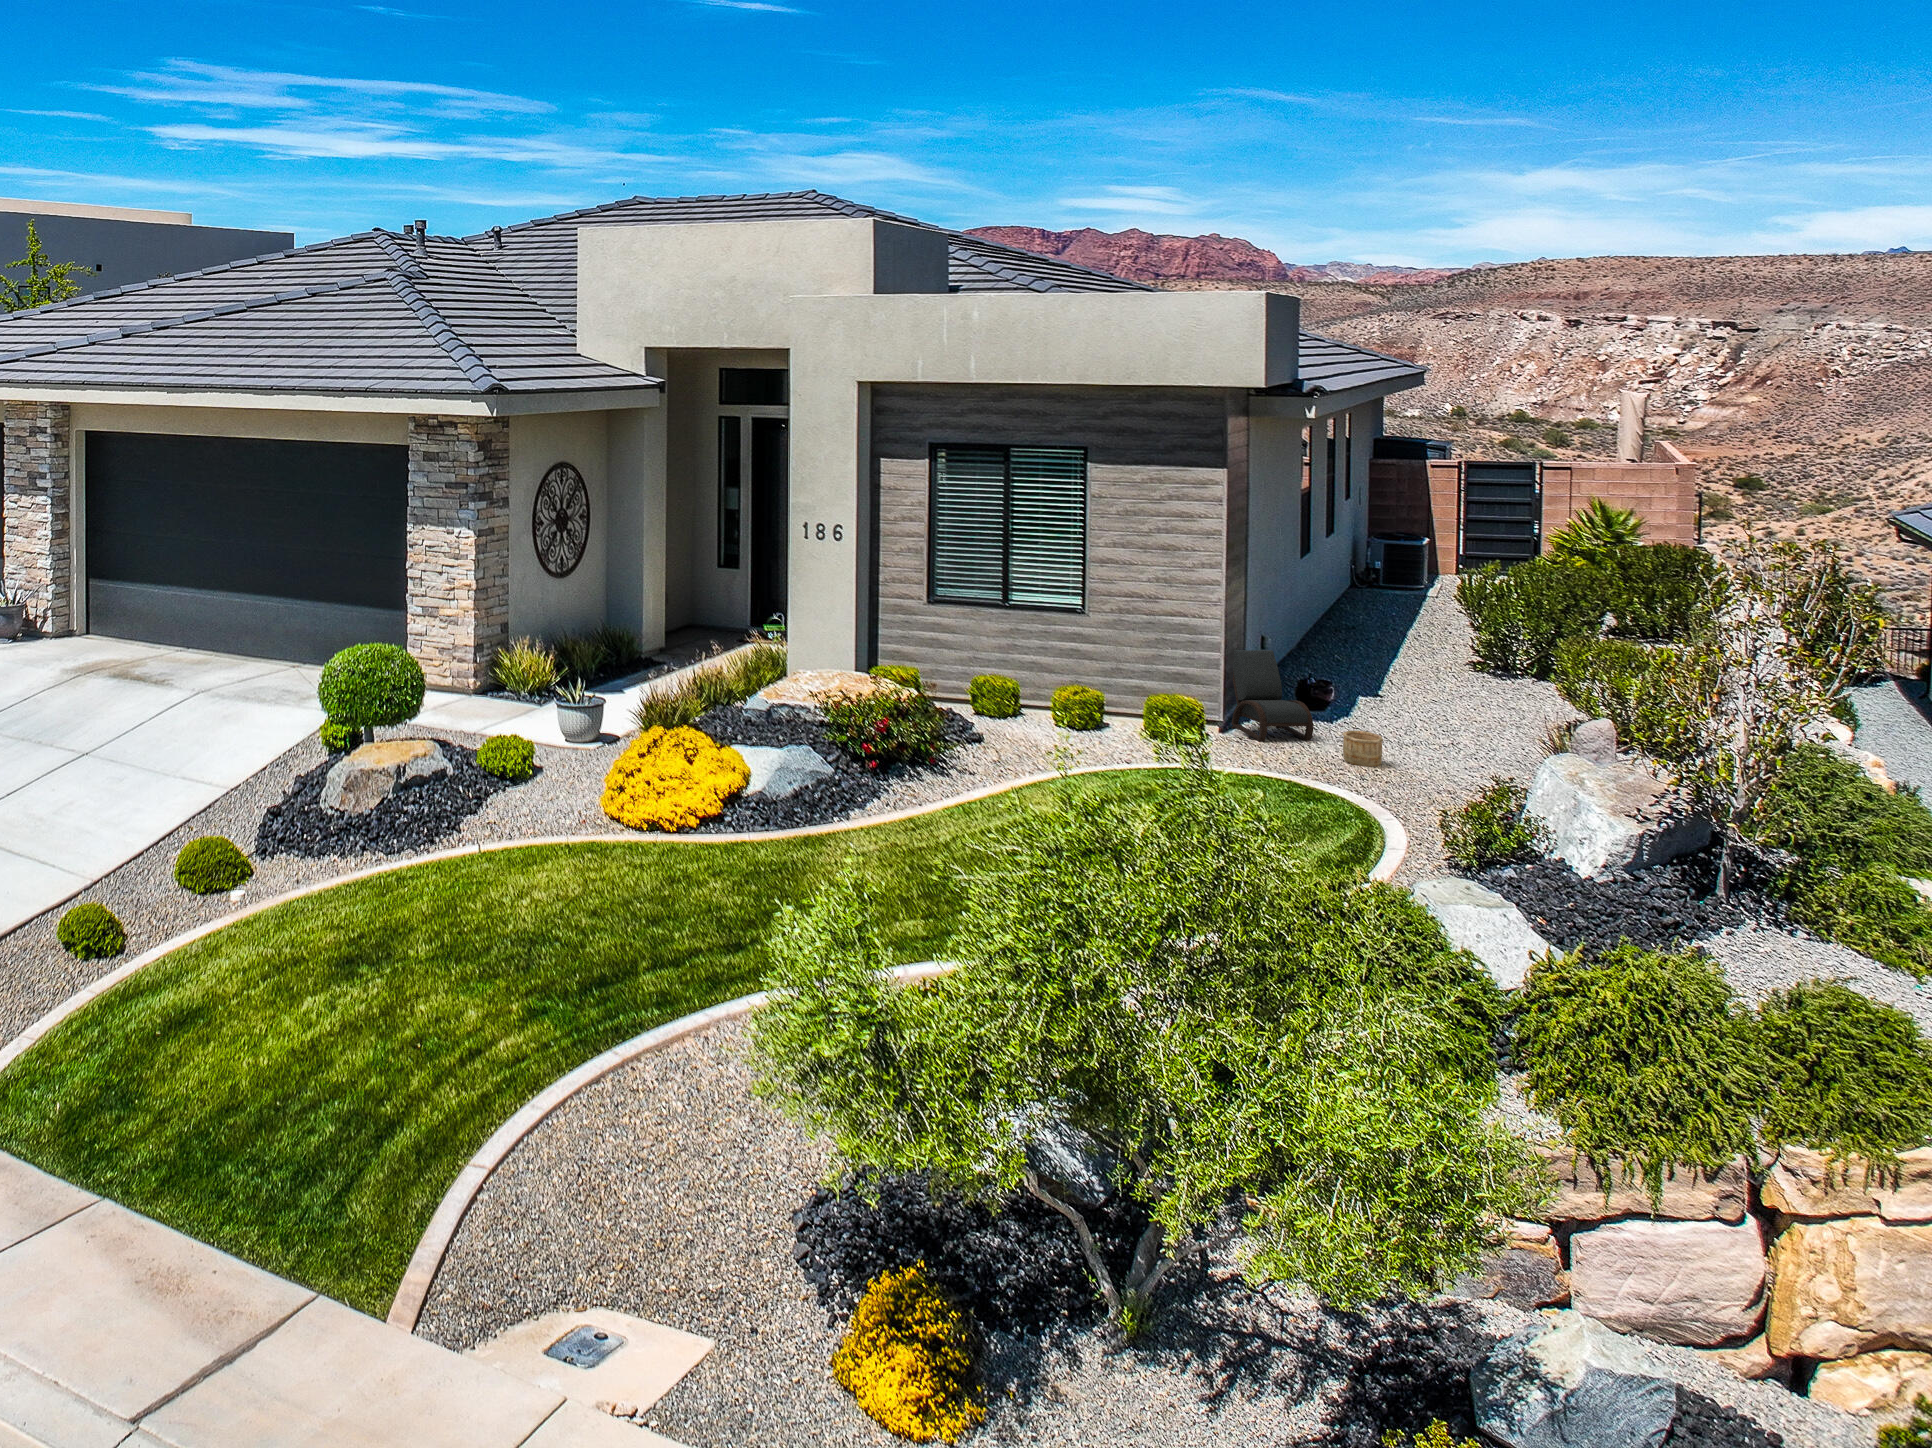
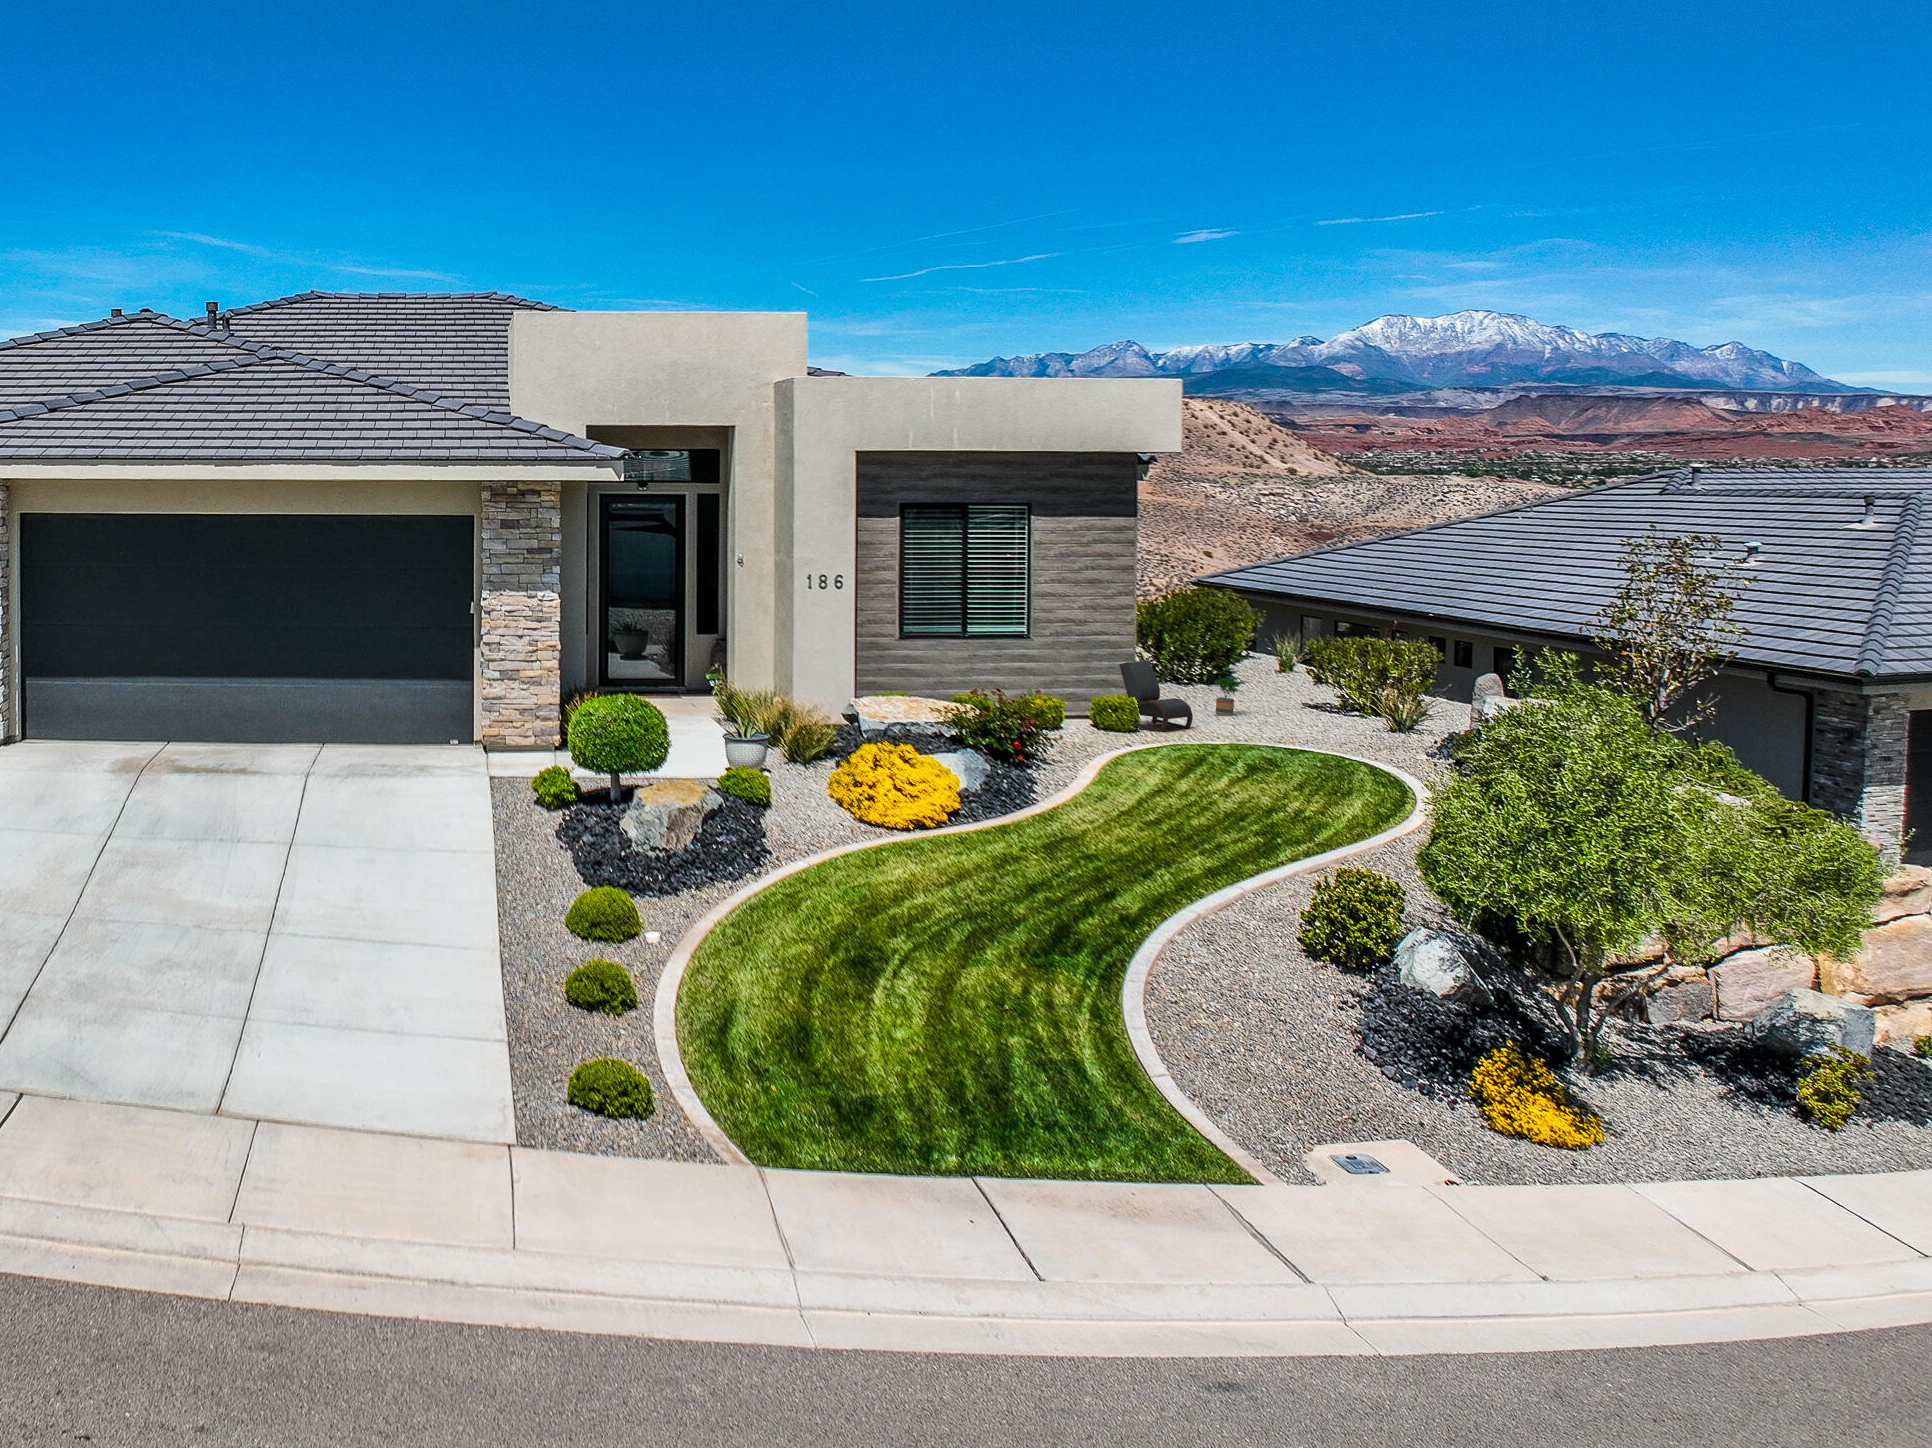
potted tree: none [1397,680,1433,730] -> present [1215,679,1239,716]
wooden bucket: present [1342,731,1383,766] -> none [1239,712,1269,738]

